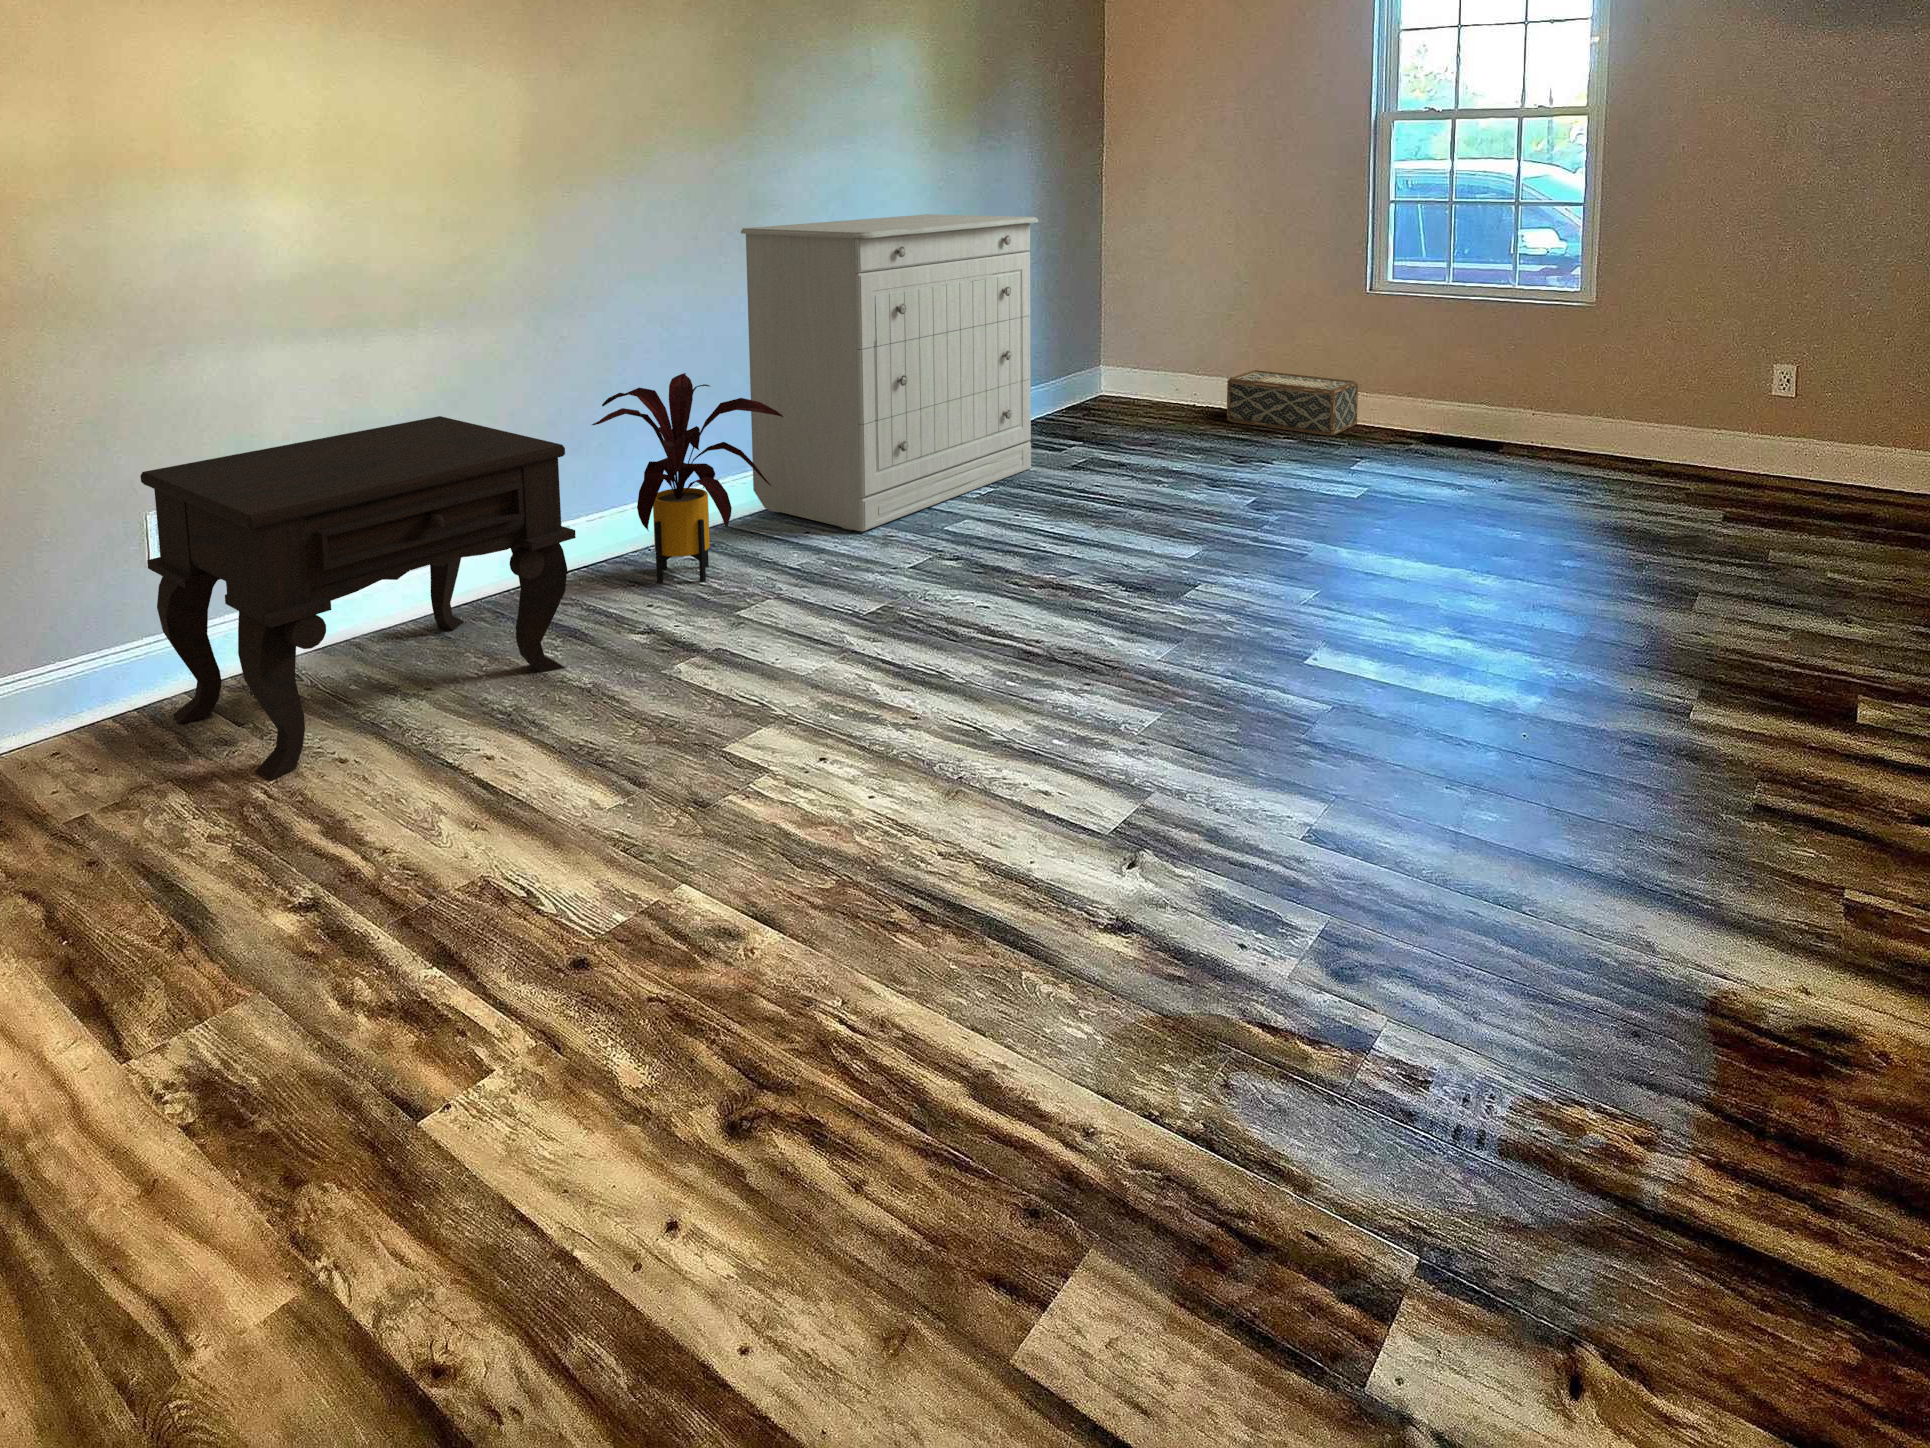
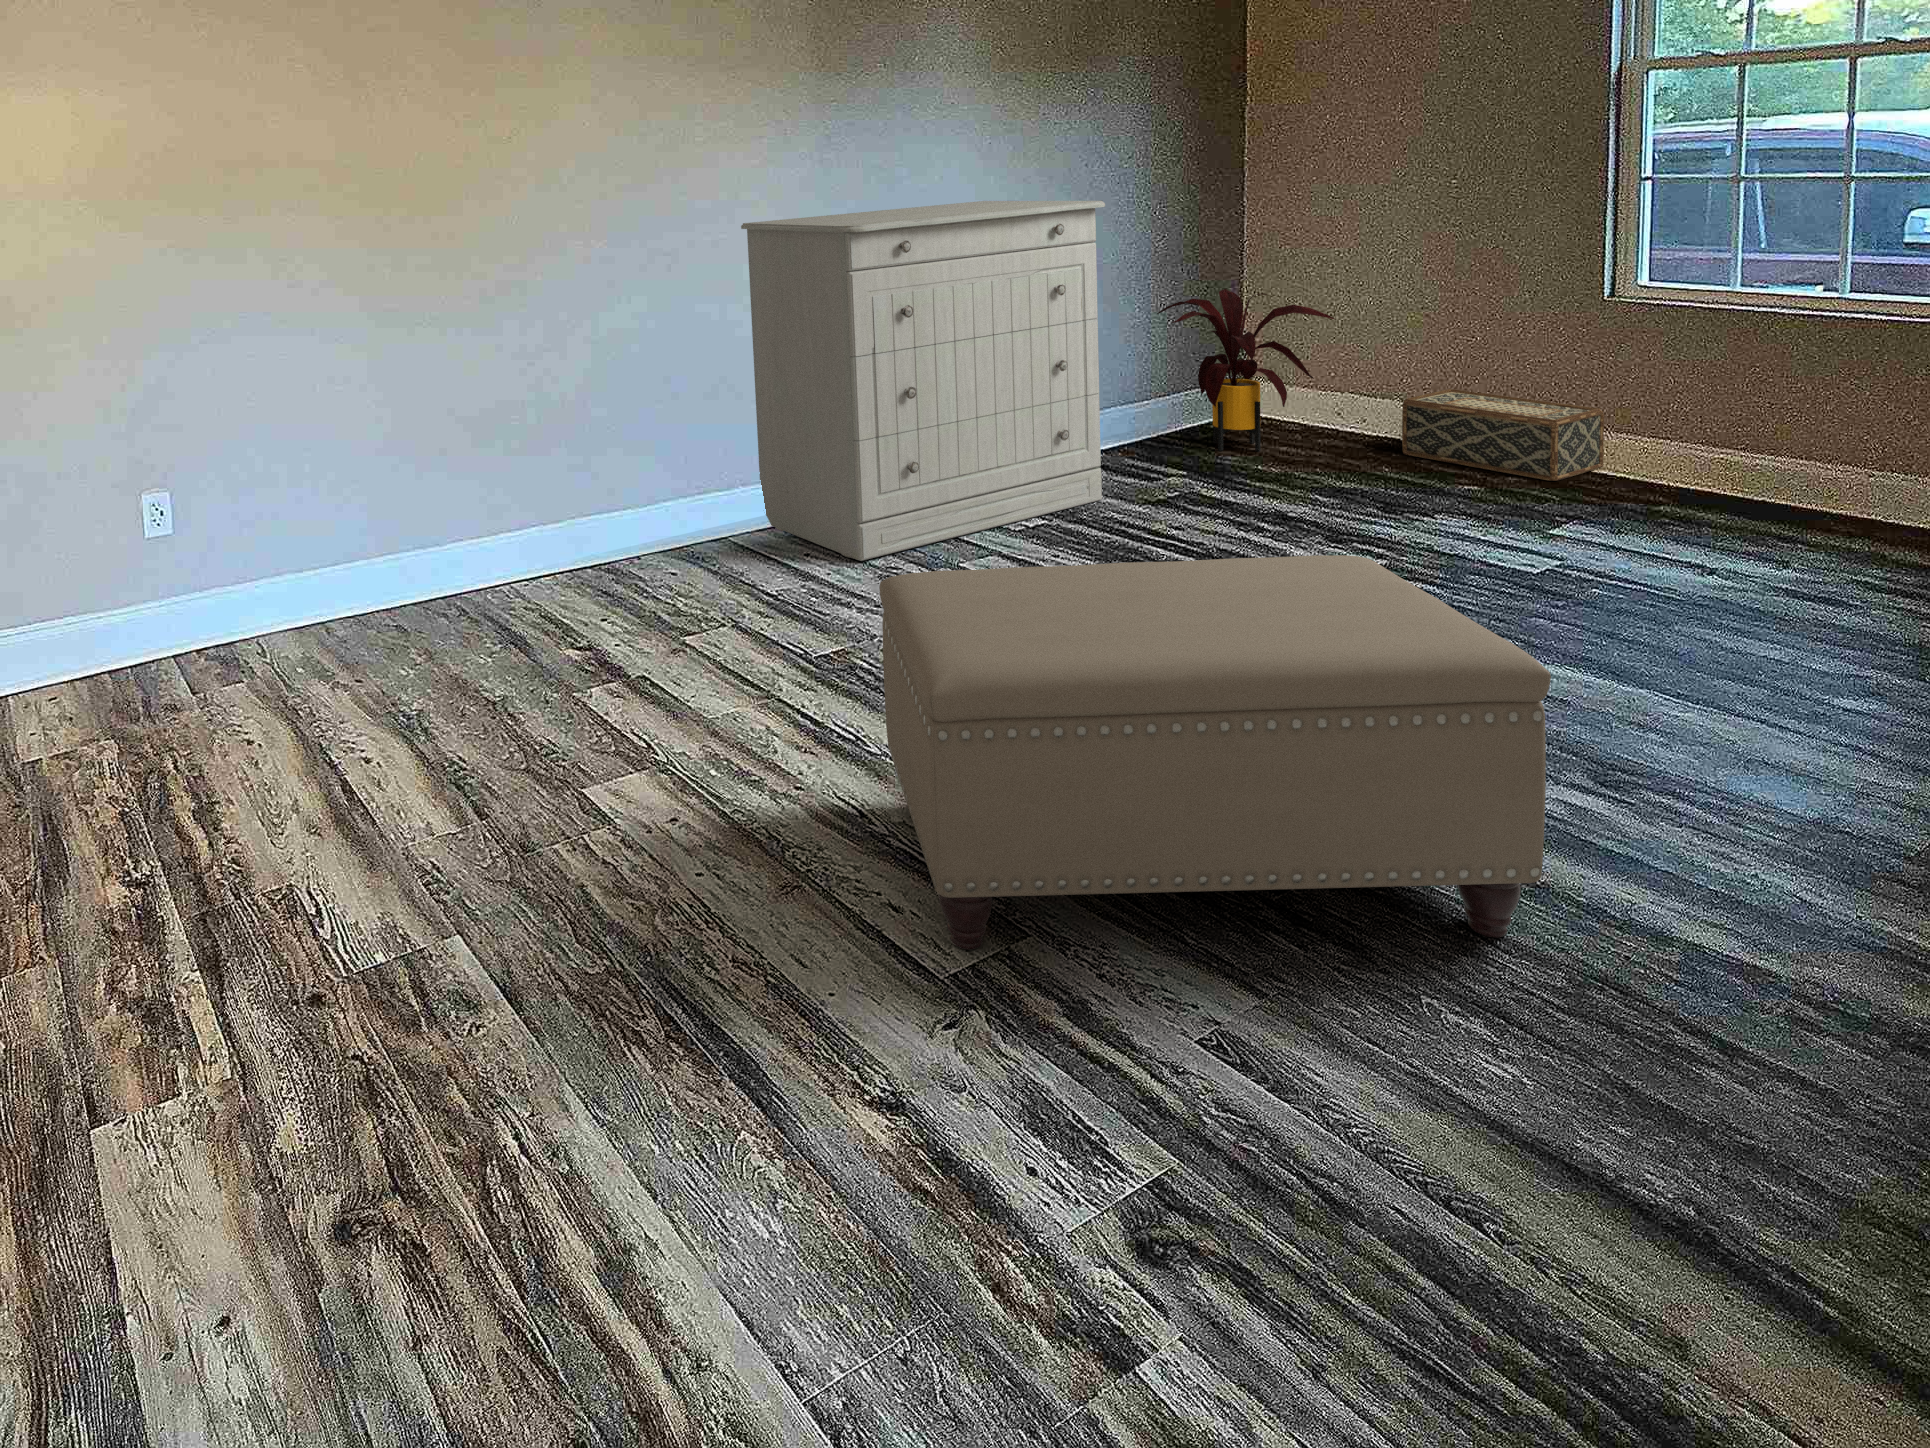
house plant: present [592,373,783,584] -> present [1157,289,1334,451]
side table: present [140,416,576,780] -> none [123,416,487,755]
ottoman: none [993,484,1477,811] -> present [880,555,1551,950]

